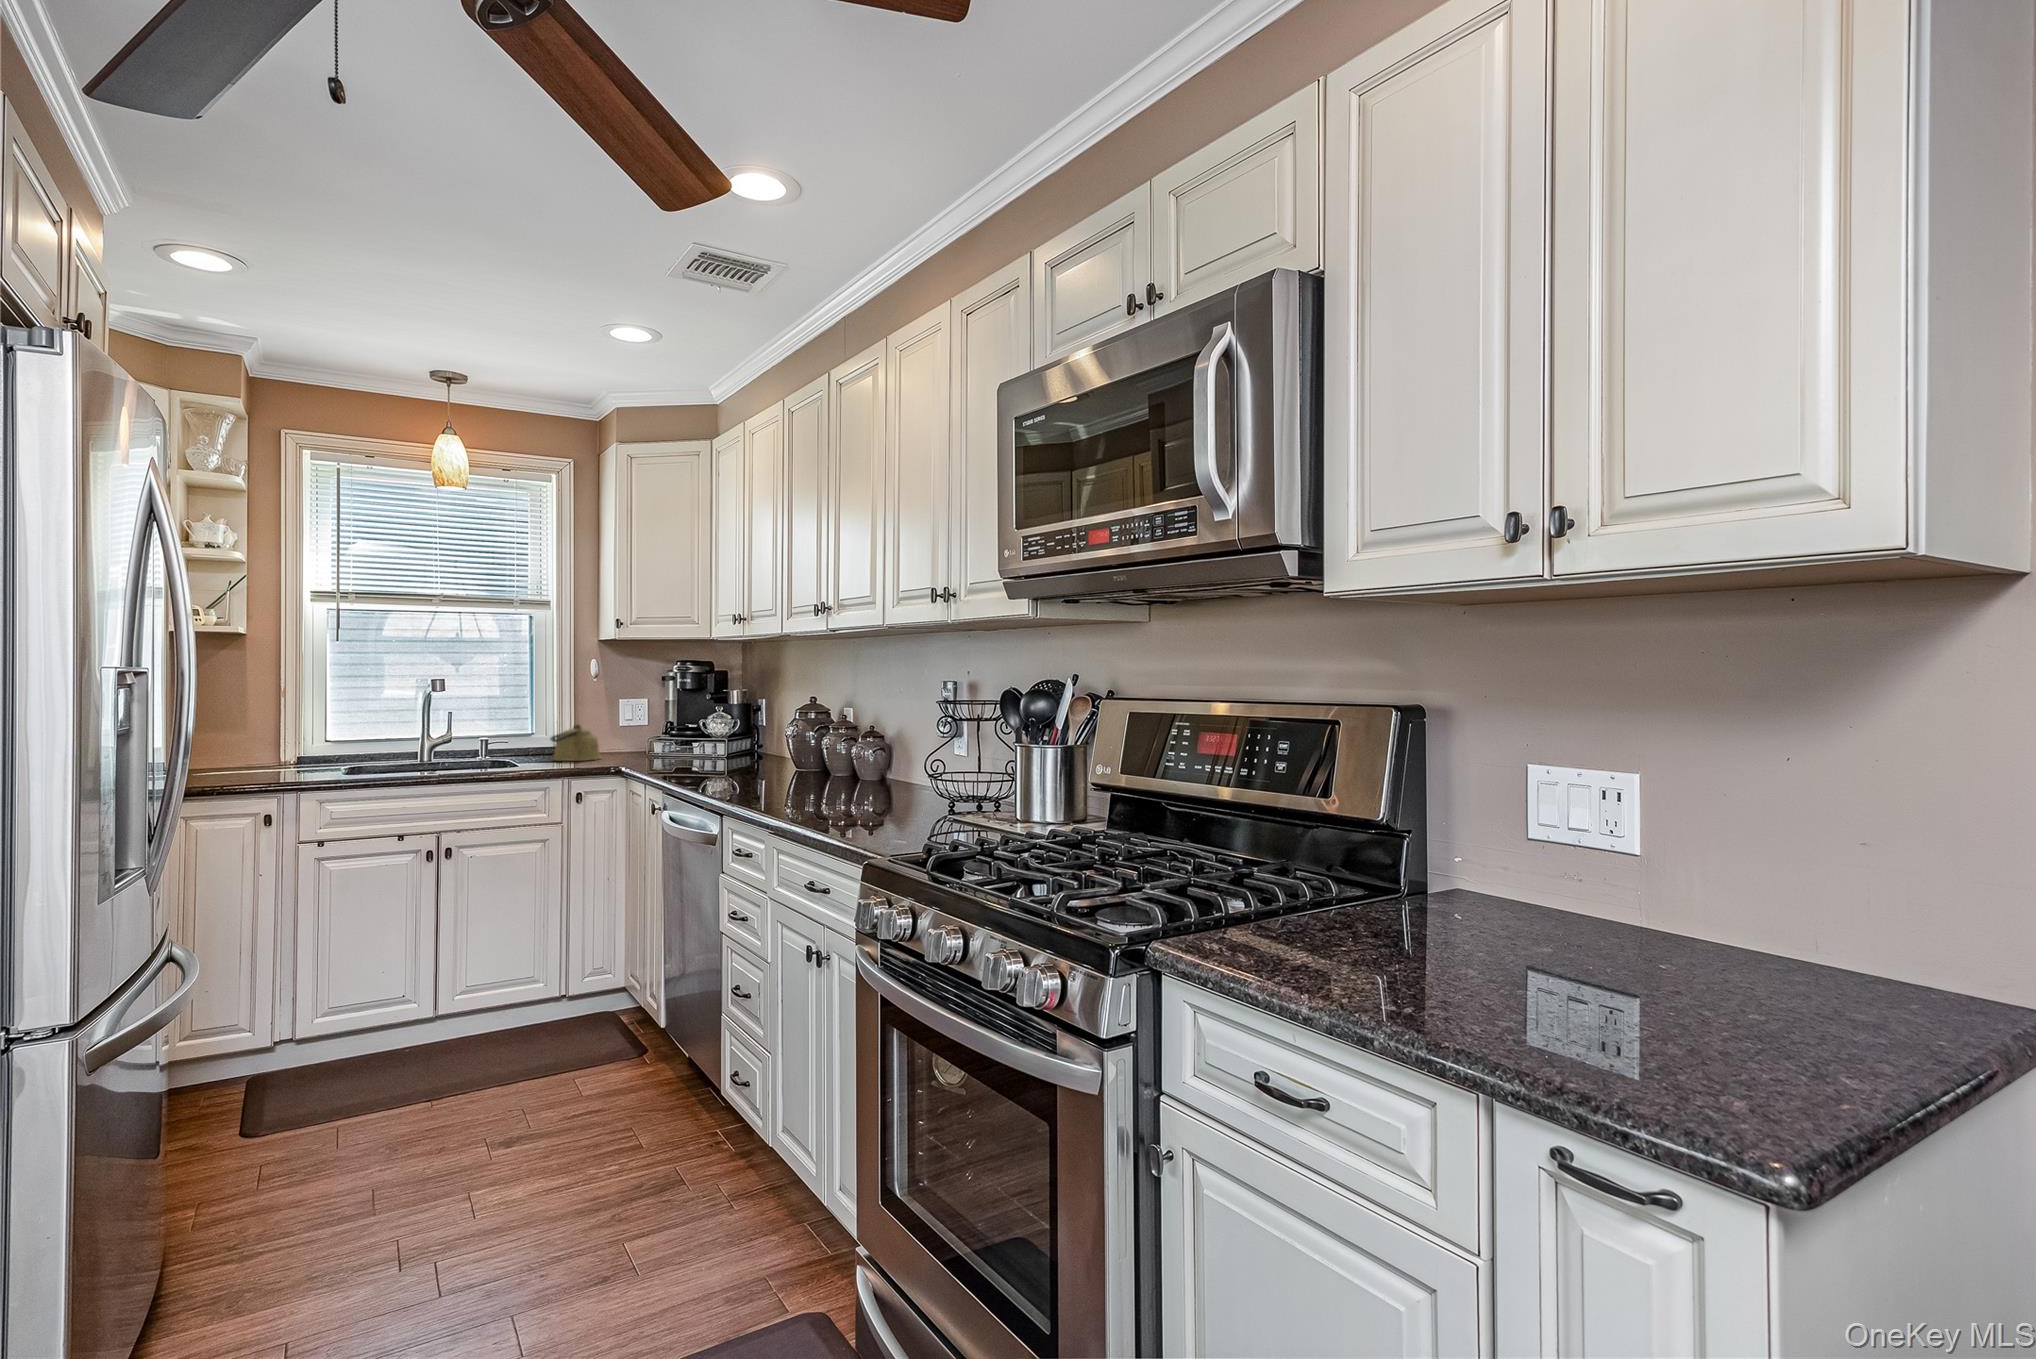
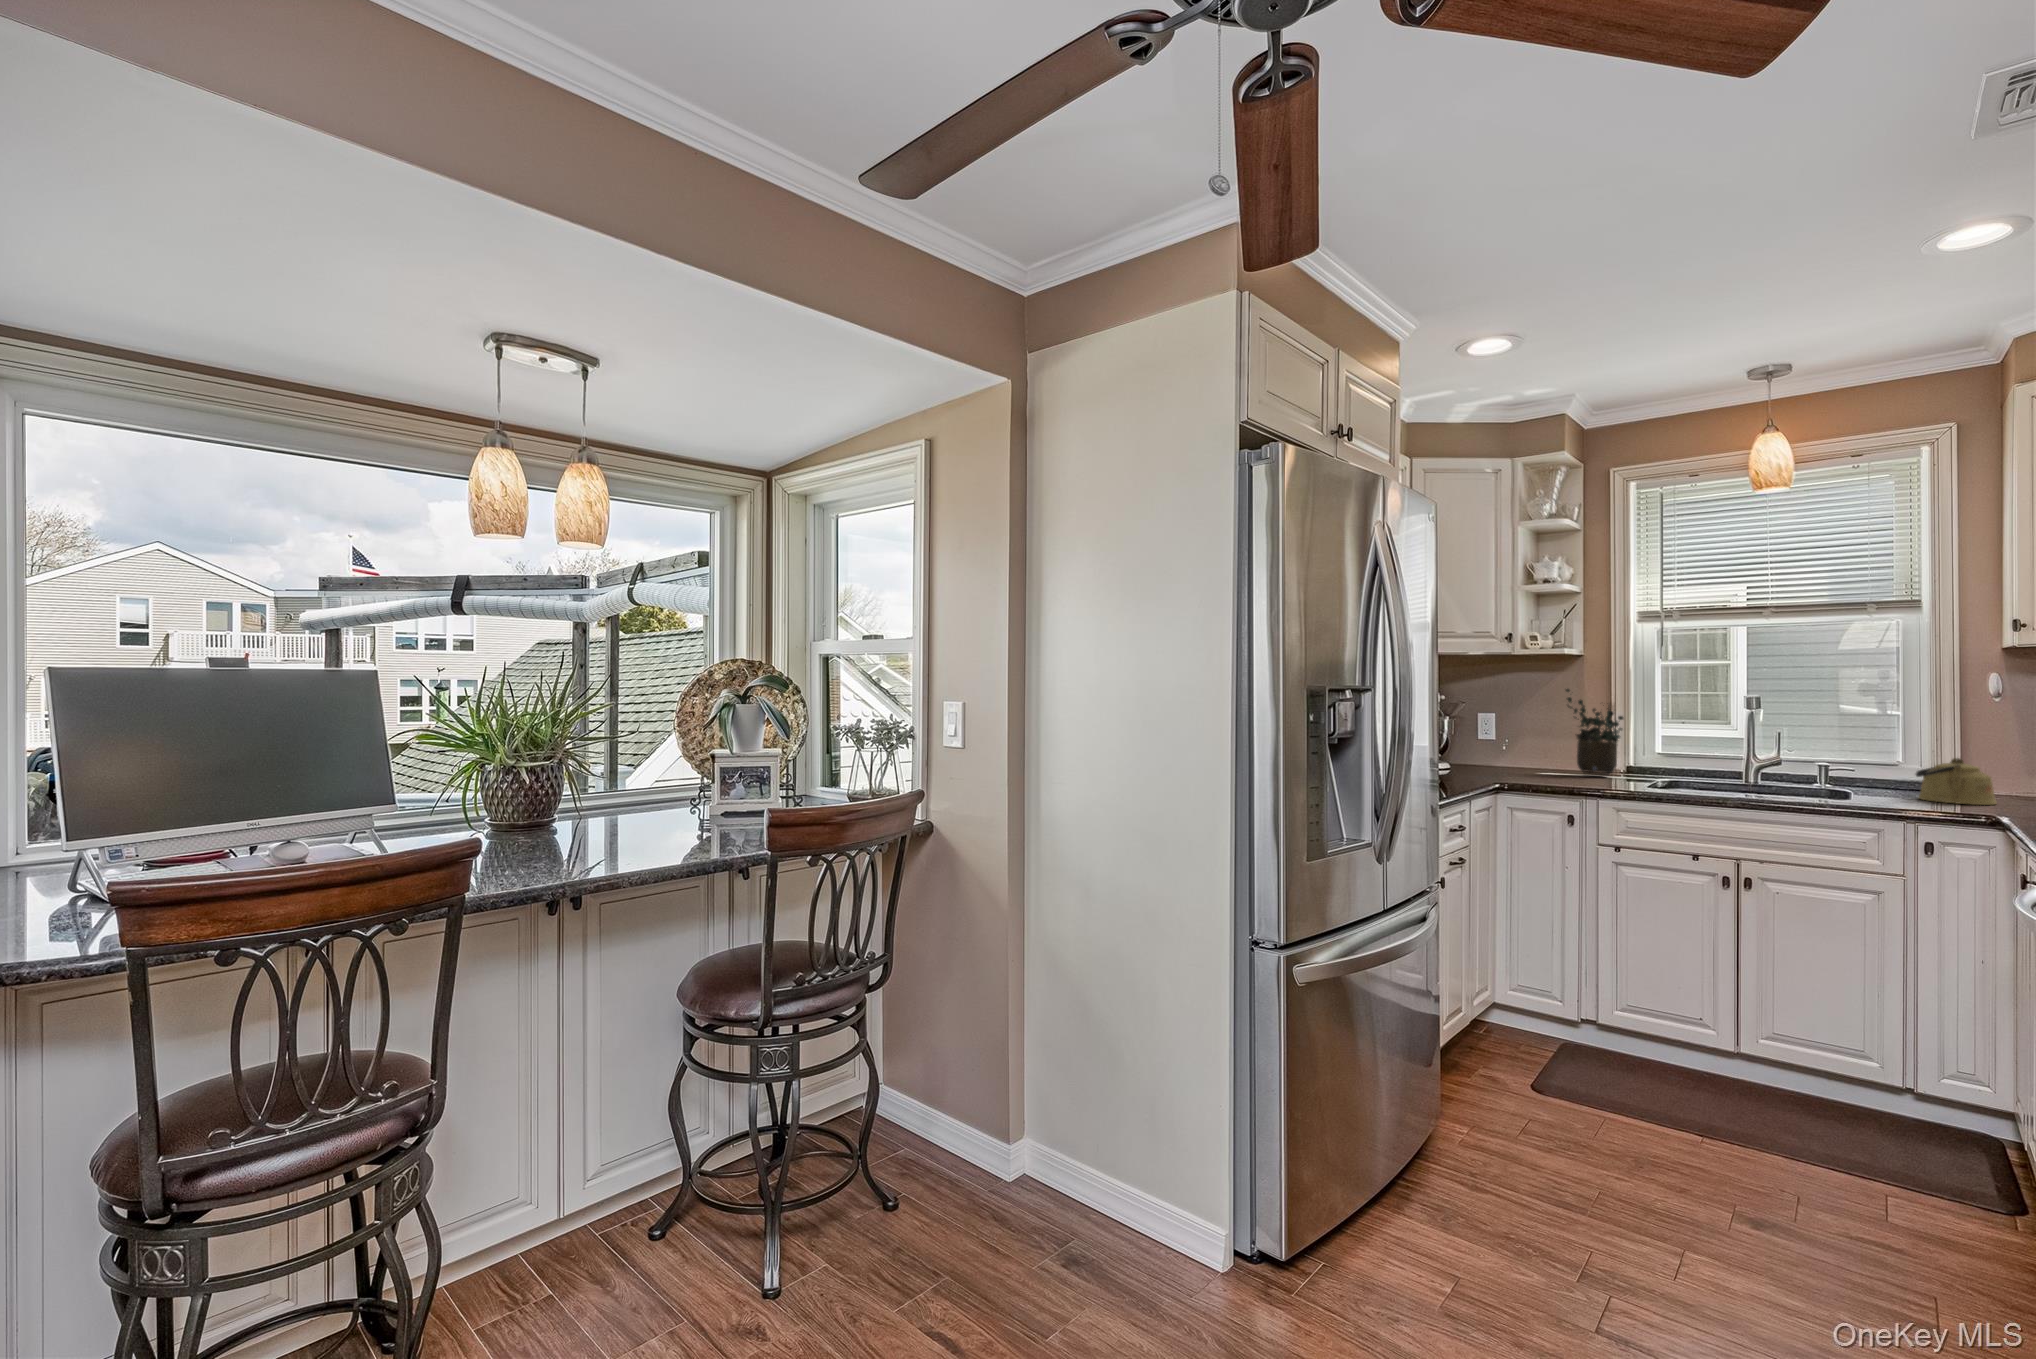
potted plant: none [228,673,304,770] -> present [1566,689,1623,775]

